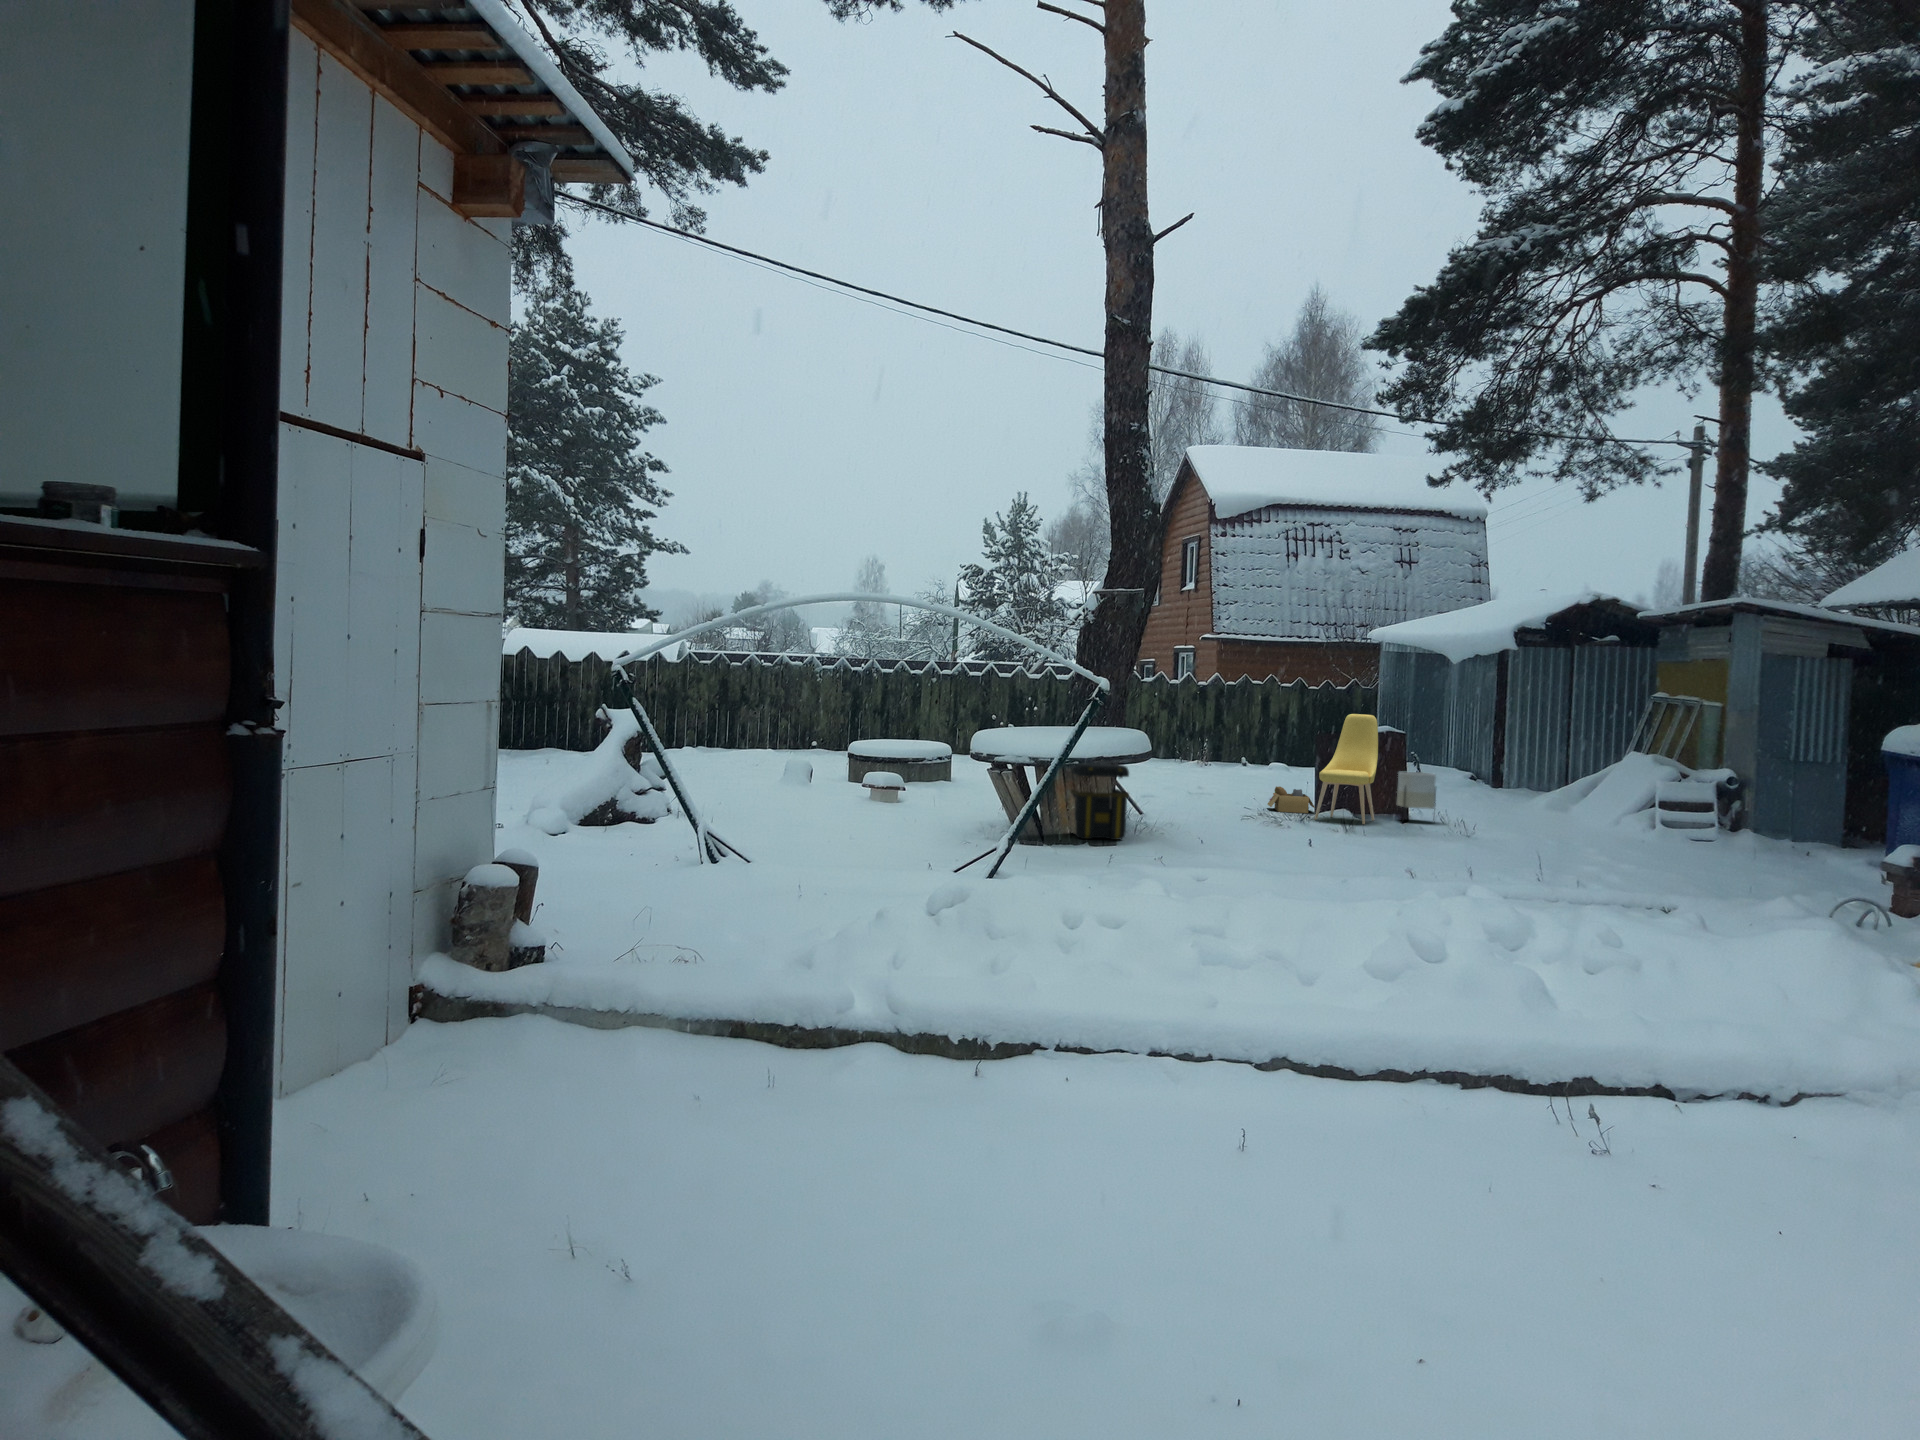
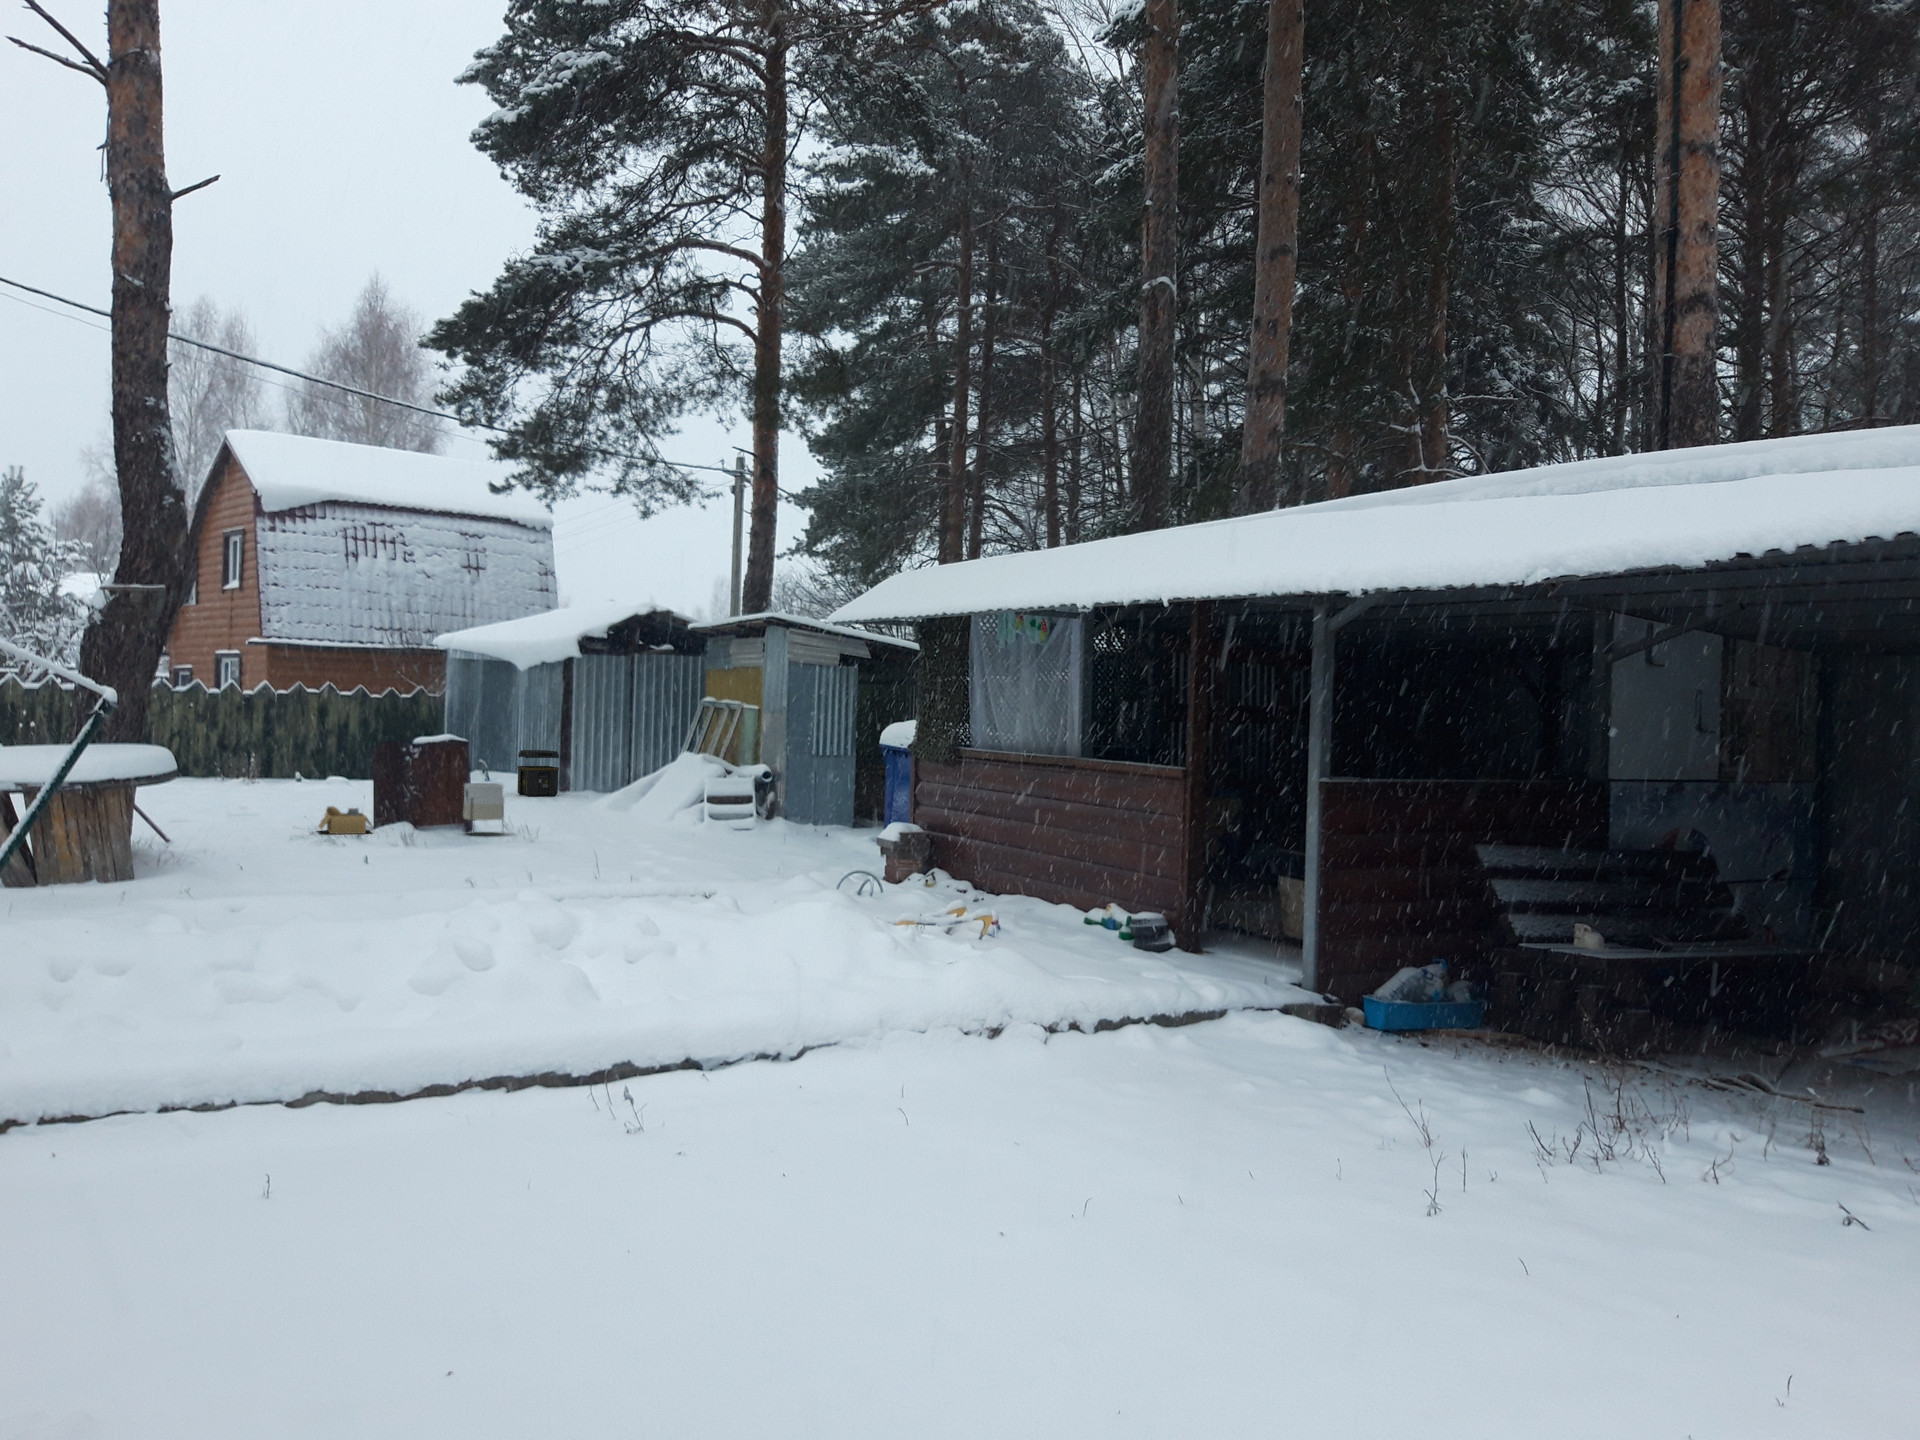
chair: present [1315,714,1378,825] -> none [372,725,441,842]
toolbox: present [1071,763,1129,840] -> present [517,750,559,797]

